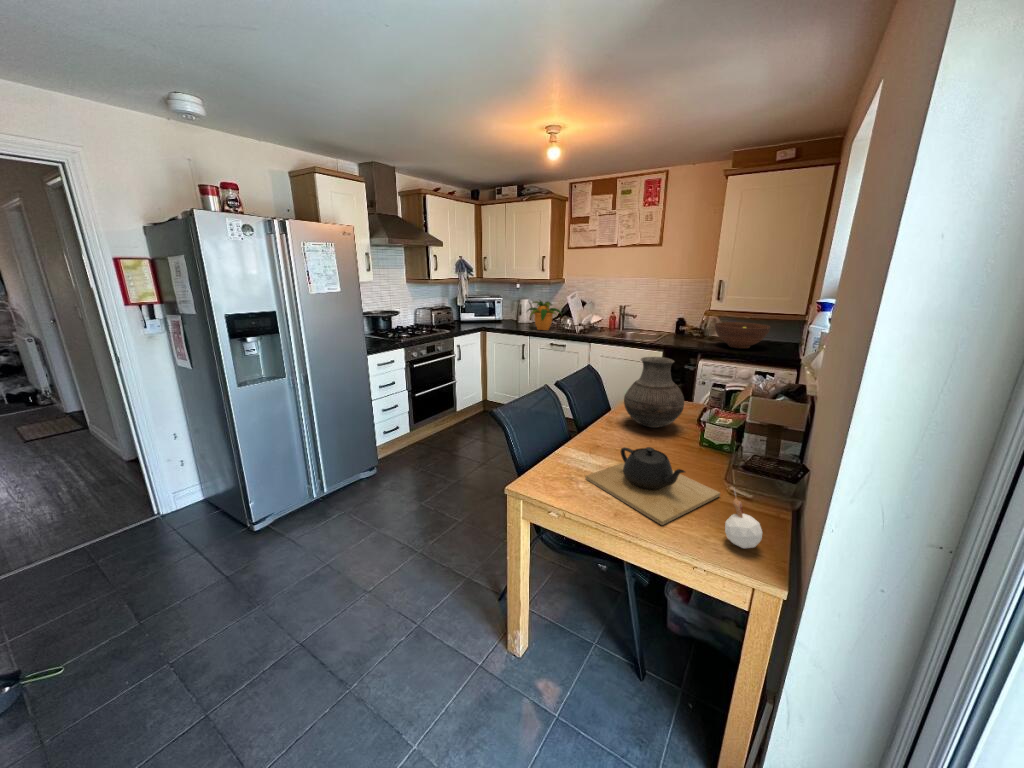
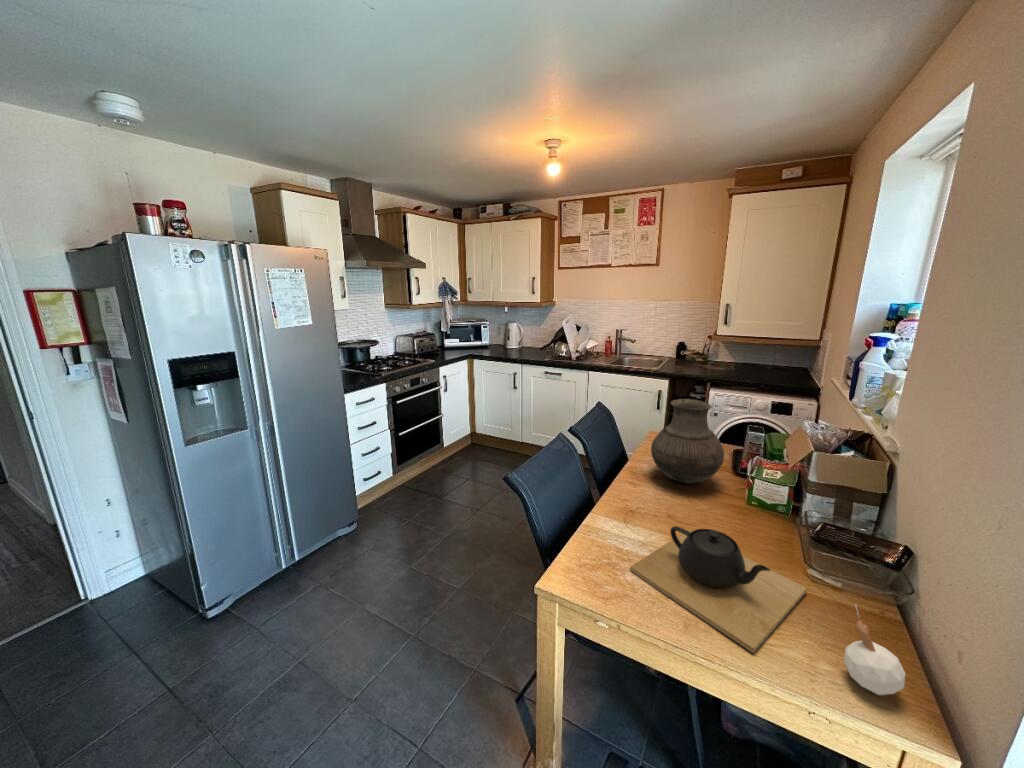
potted plant: present [527,301,562,330] -> none [516,323,555,356]
fruit bowl: present [715,322,770,349] -> none [720,346,780,375]

